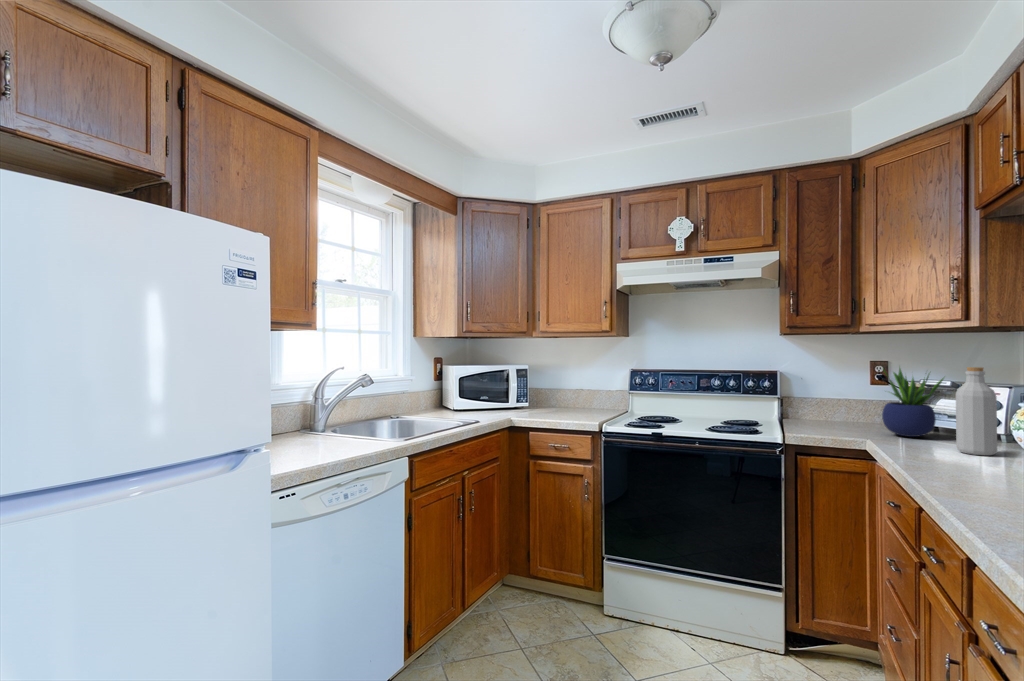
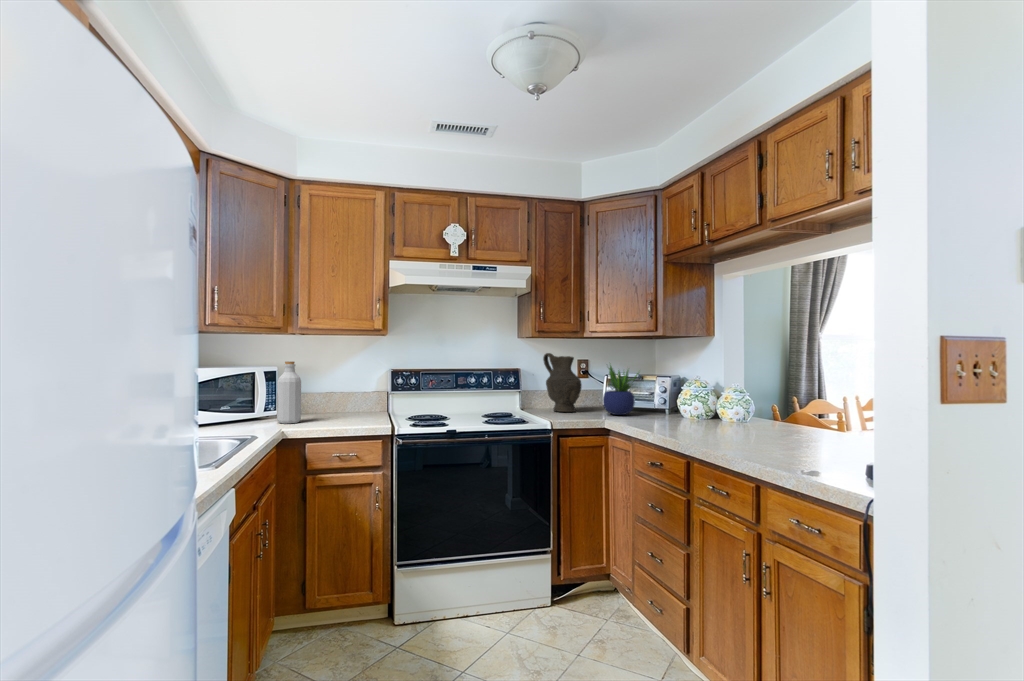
decorative vase: none [810,352,861,427] -> present [543,353,582,412]
bottle: present [956,367,997,455] -> present [277,361,301,424]

